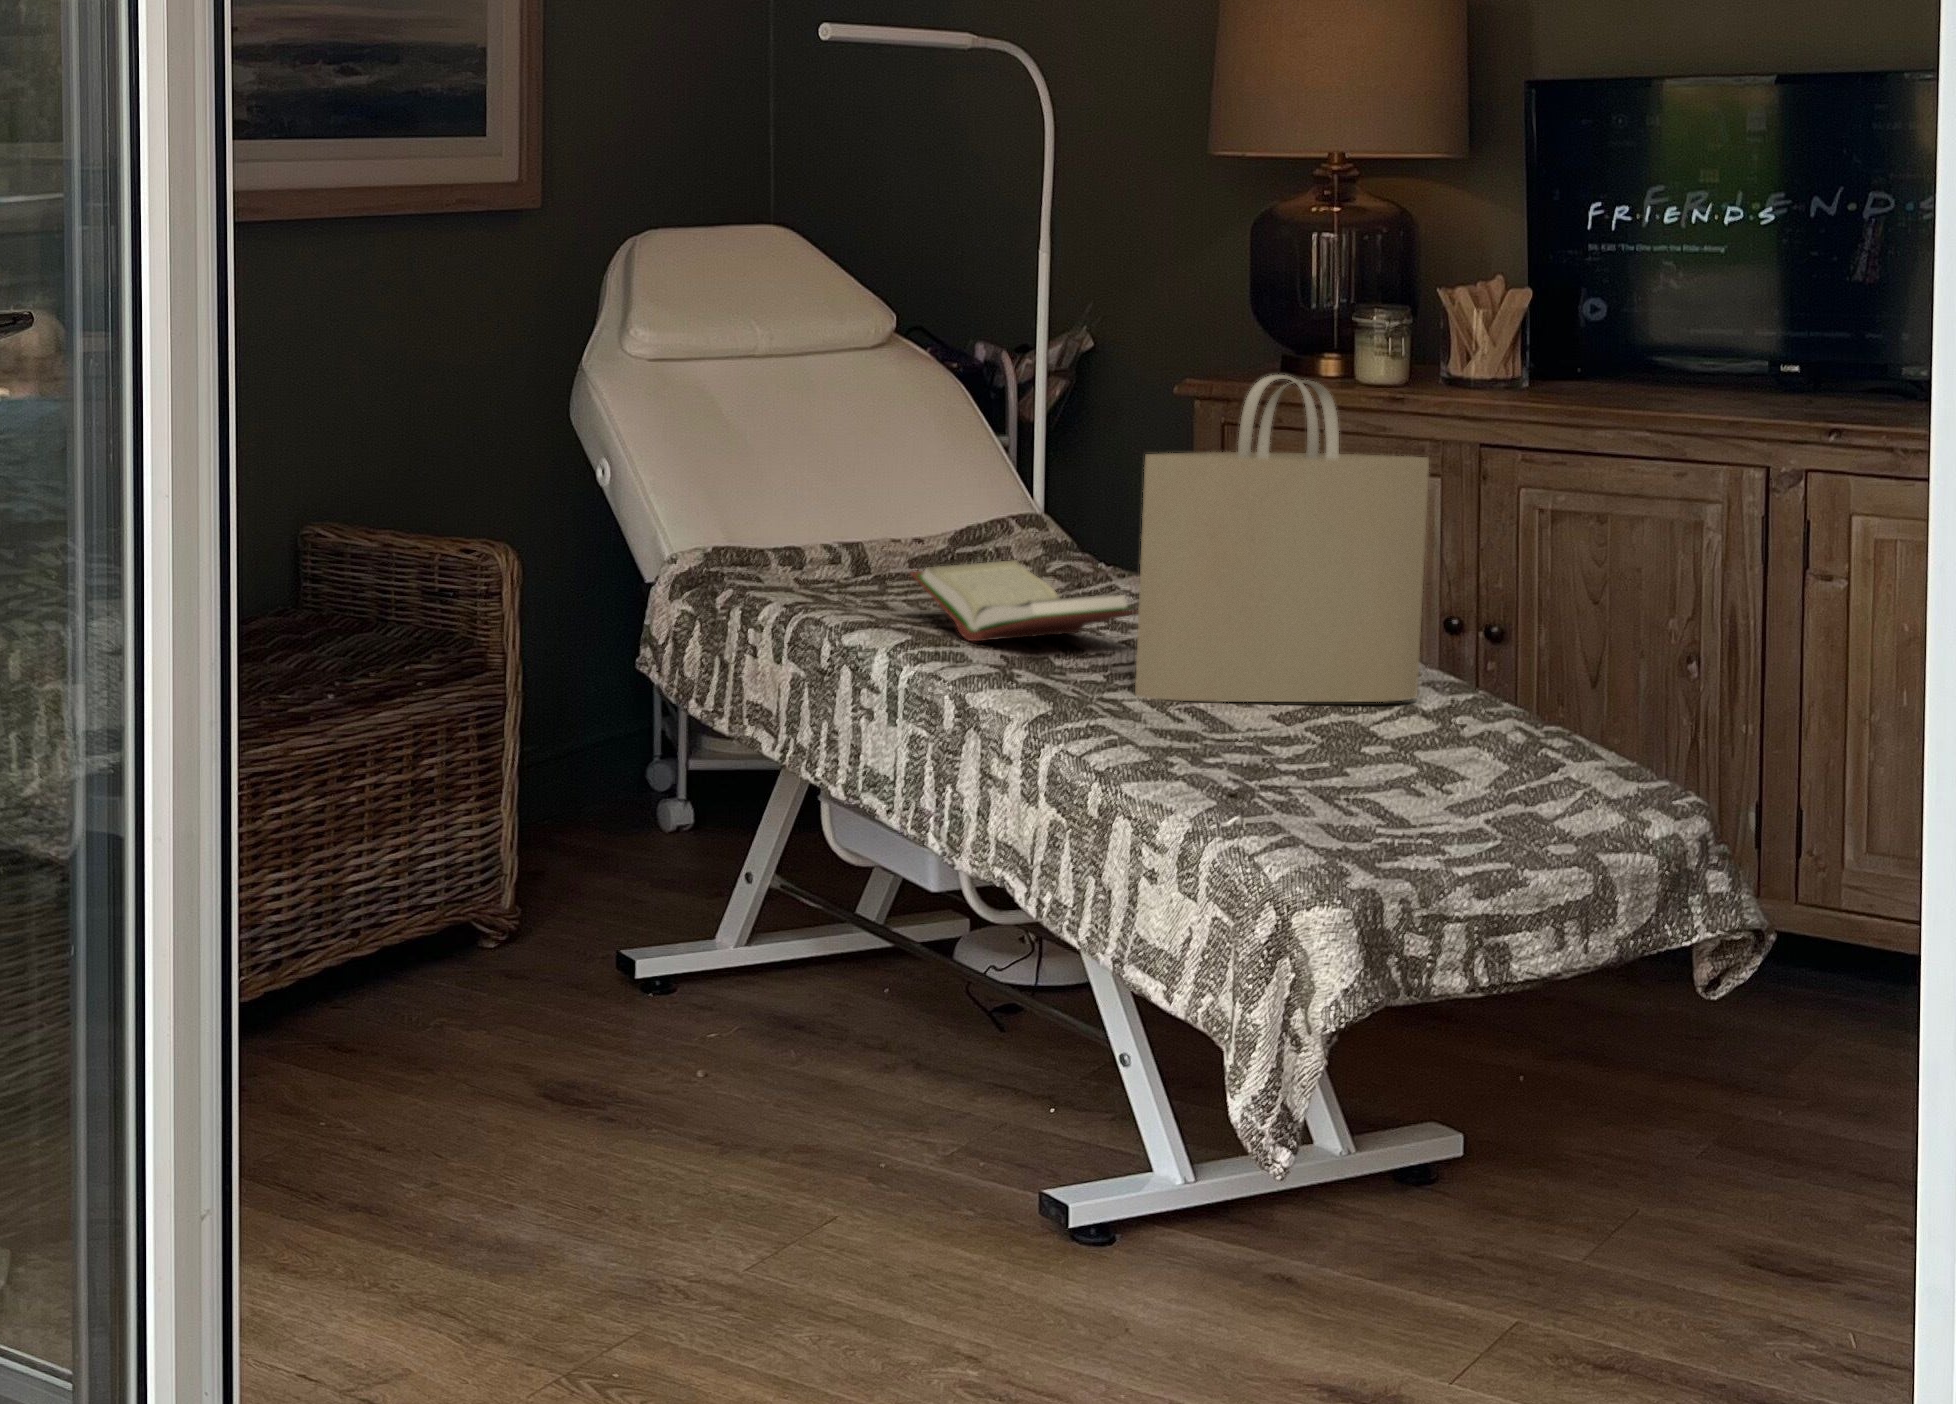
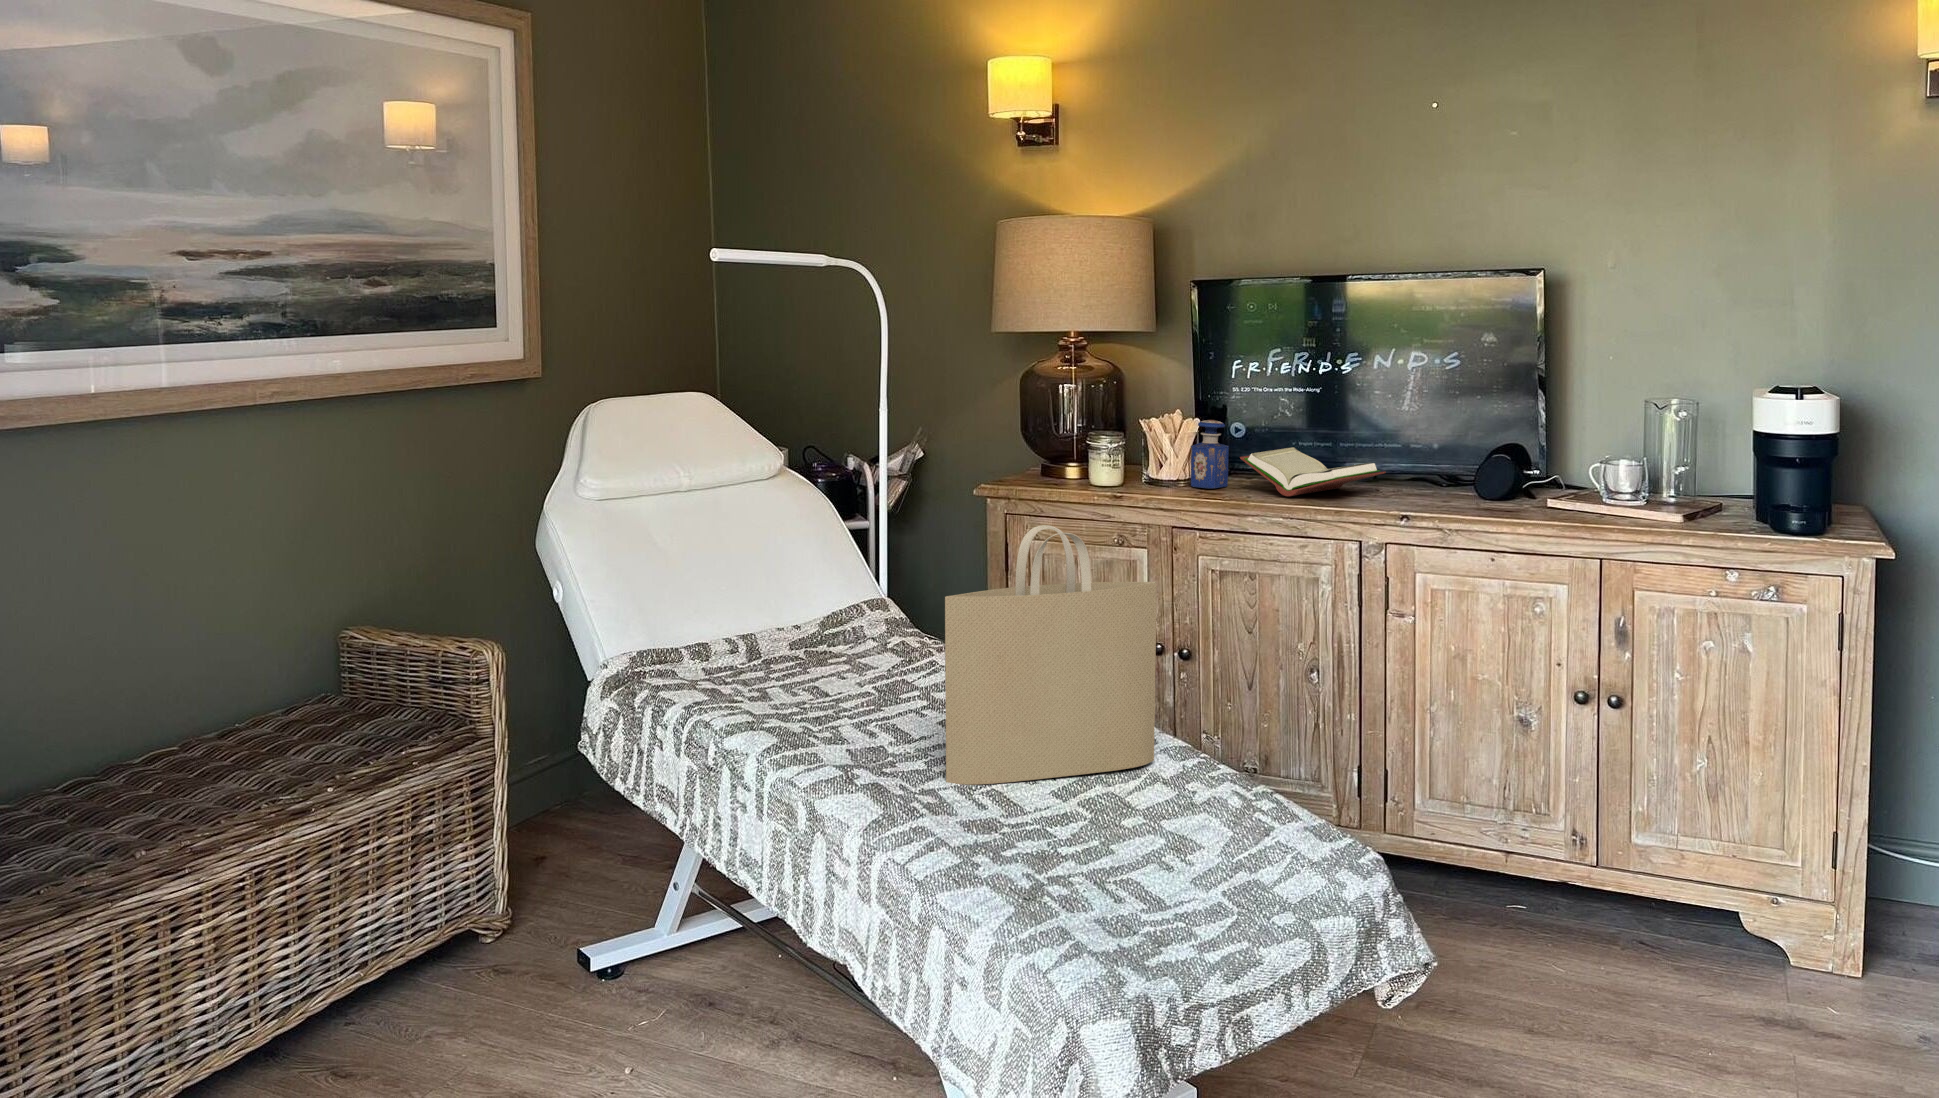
perfume bottle: none [1514,286,1574,386] -> present [1191,420,1229,488]
book: present [911,560,1138,641] -> present [1240,447,1386,496]

